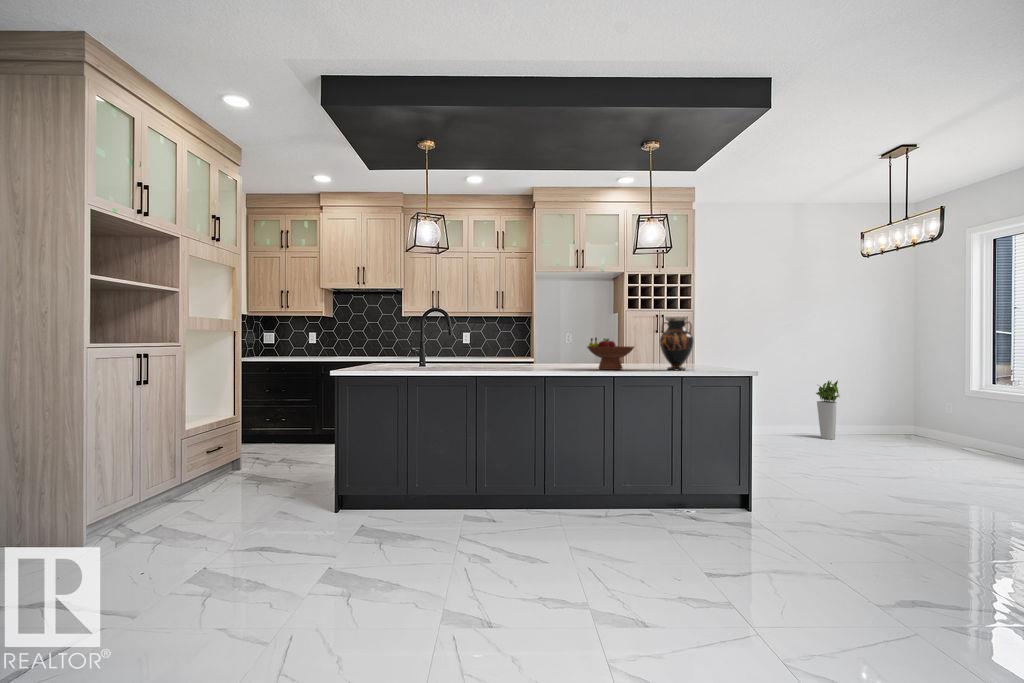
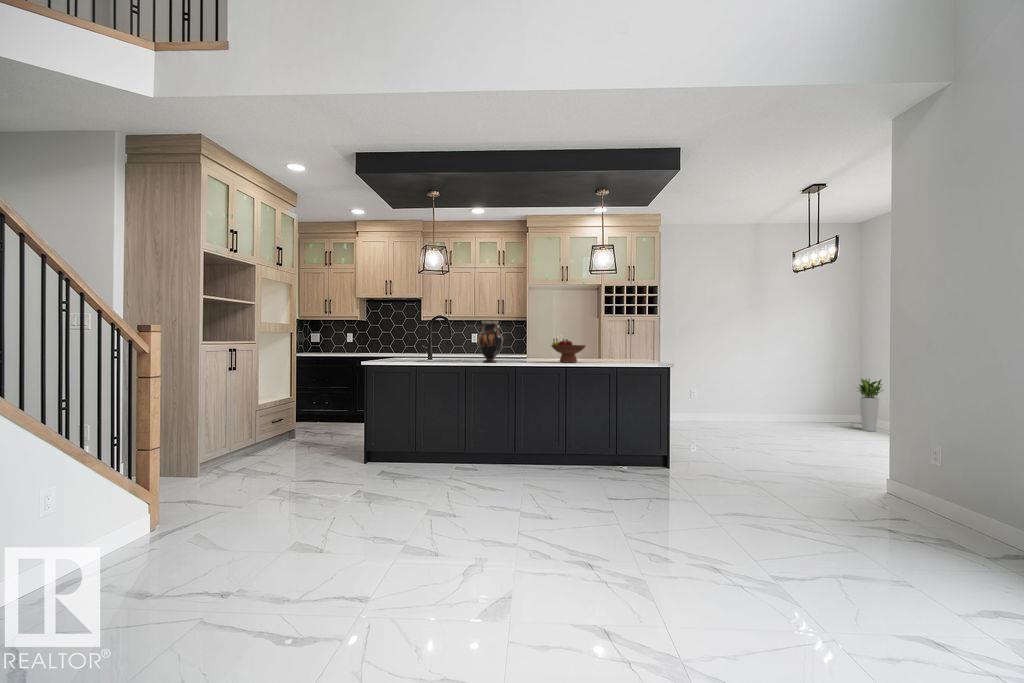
vase: present [660,317,694,370] -> present [477,321,503,362]
planter: present [816,381,839,439] -> present [859,378,883,432]

